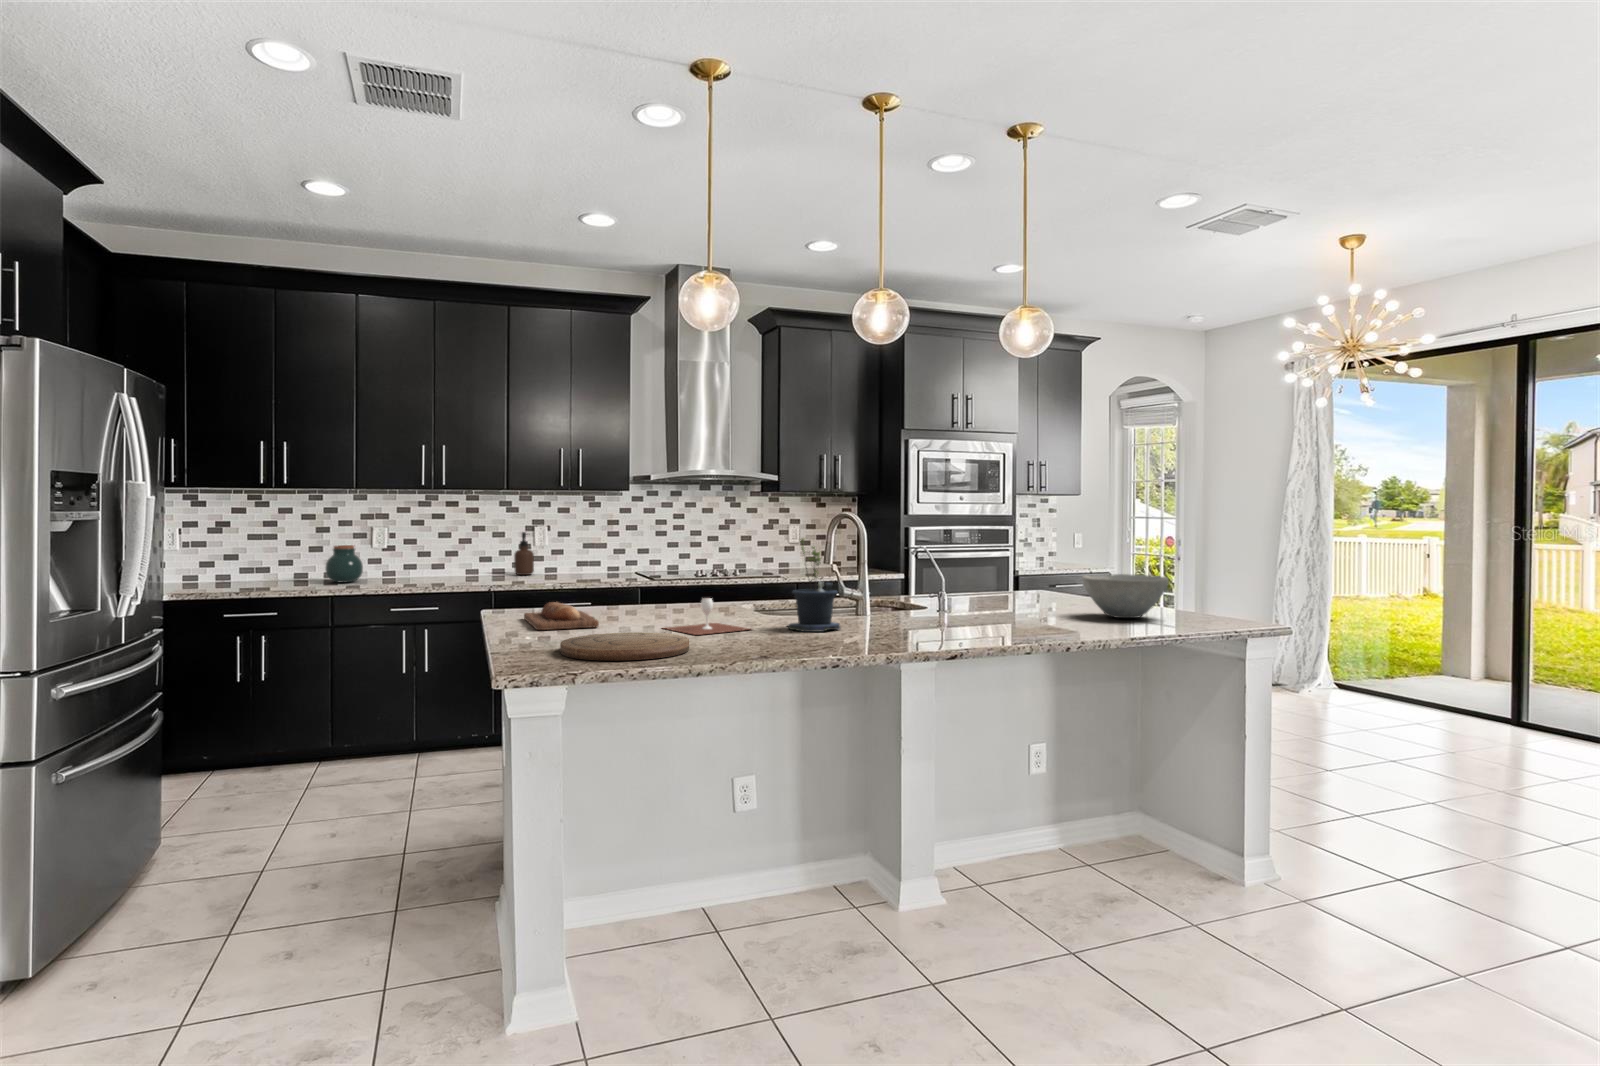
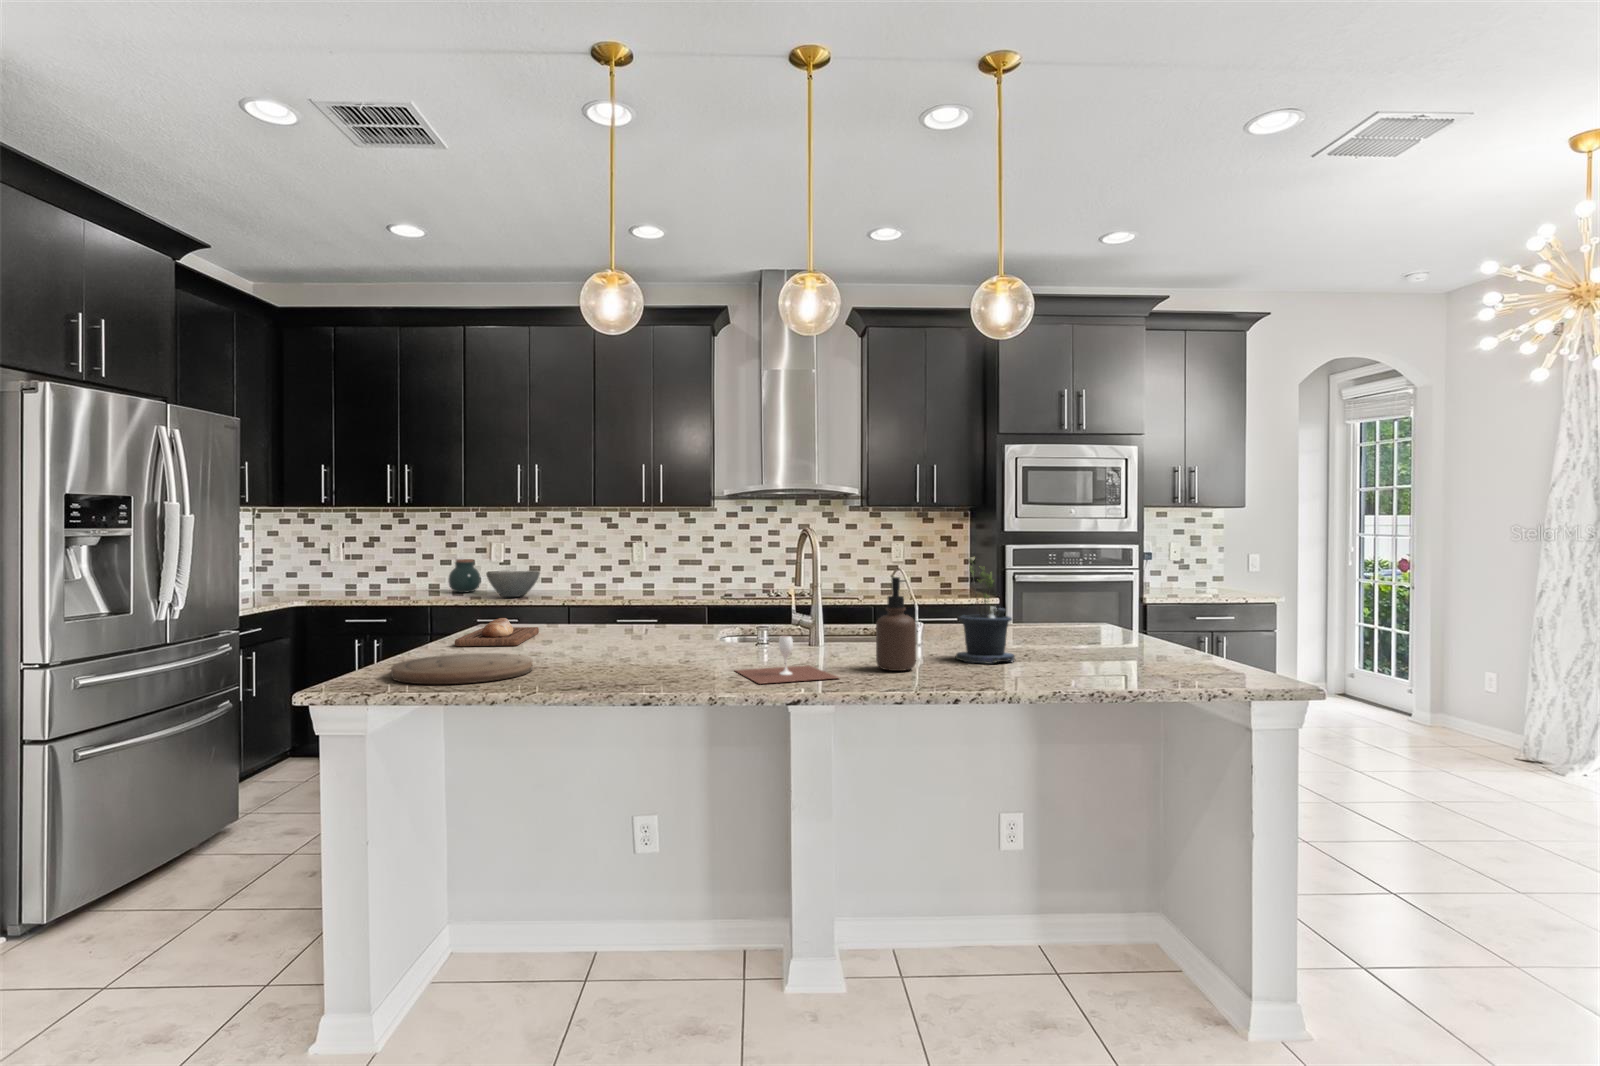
soap dispenser: present [514,532,534,575] -> present [876,577,916,671]
potted plant: present [788,538,840,632] -> present [955,557,1015,664]
bowl: present [1082,574,1168,618] -> present [486,571,540,597]
wine glass: present [665,598,751,635] -> present [736,636,838,684]

